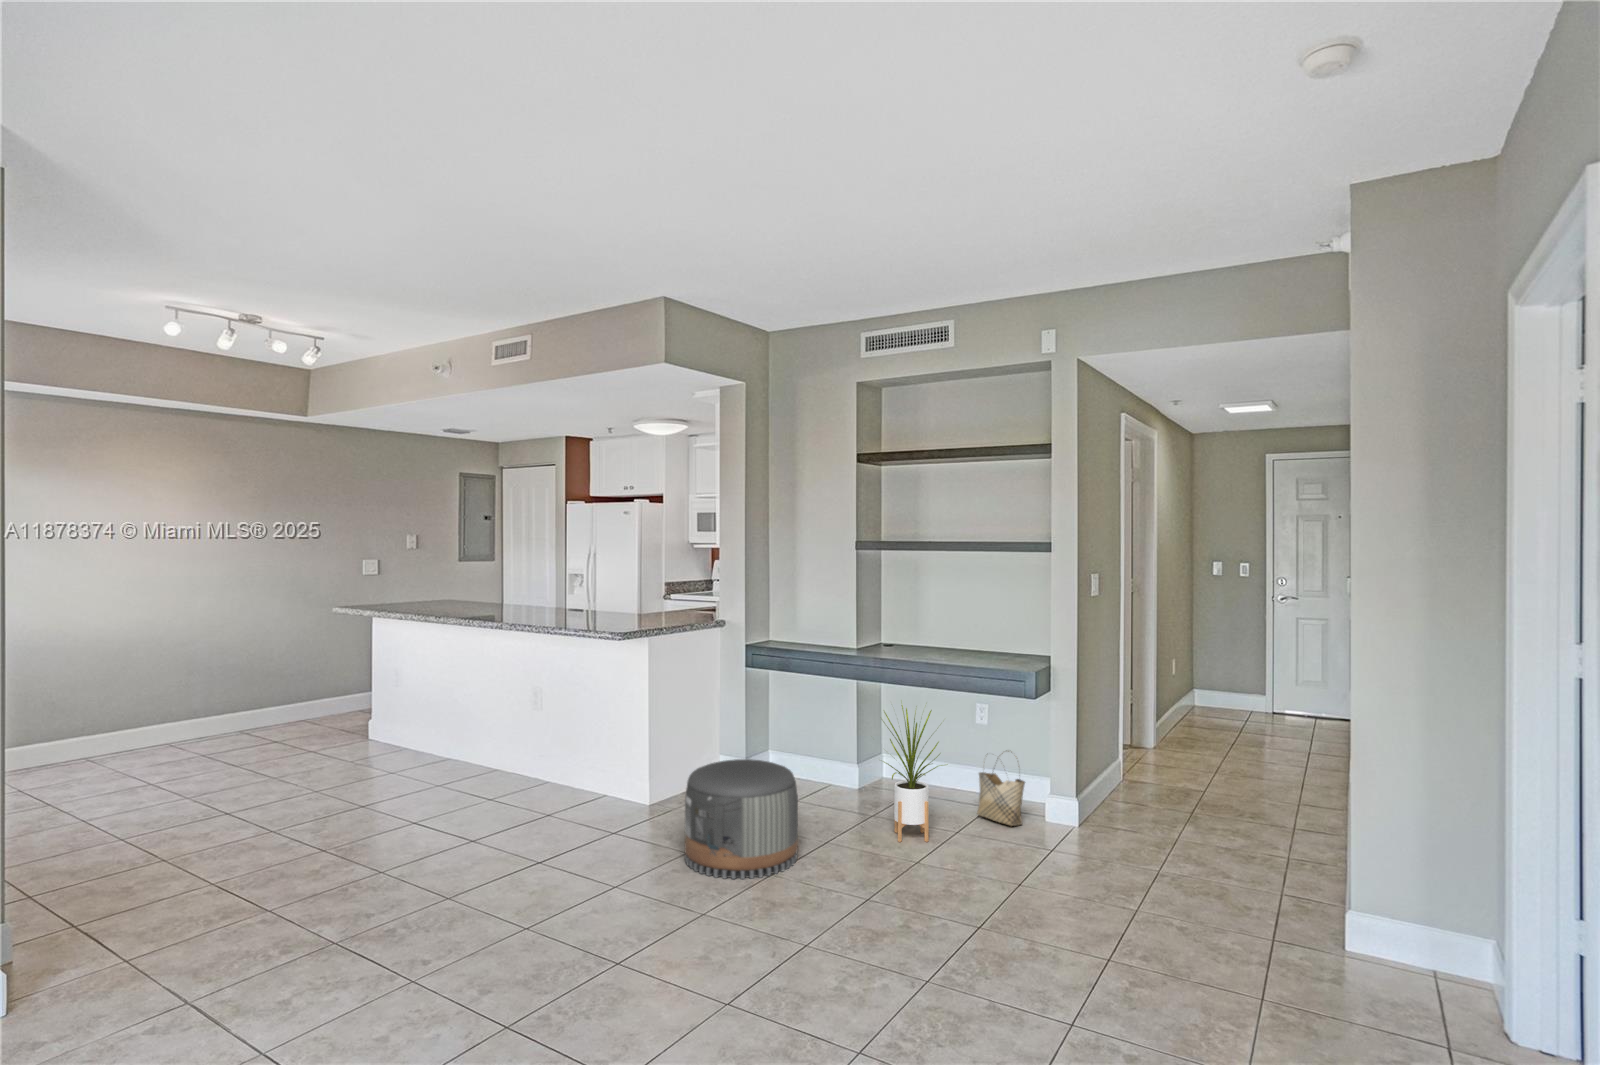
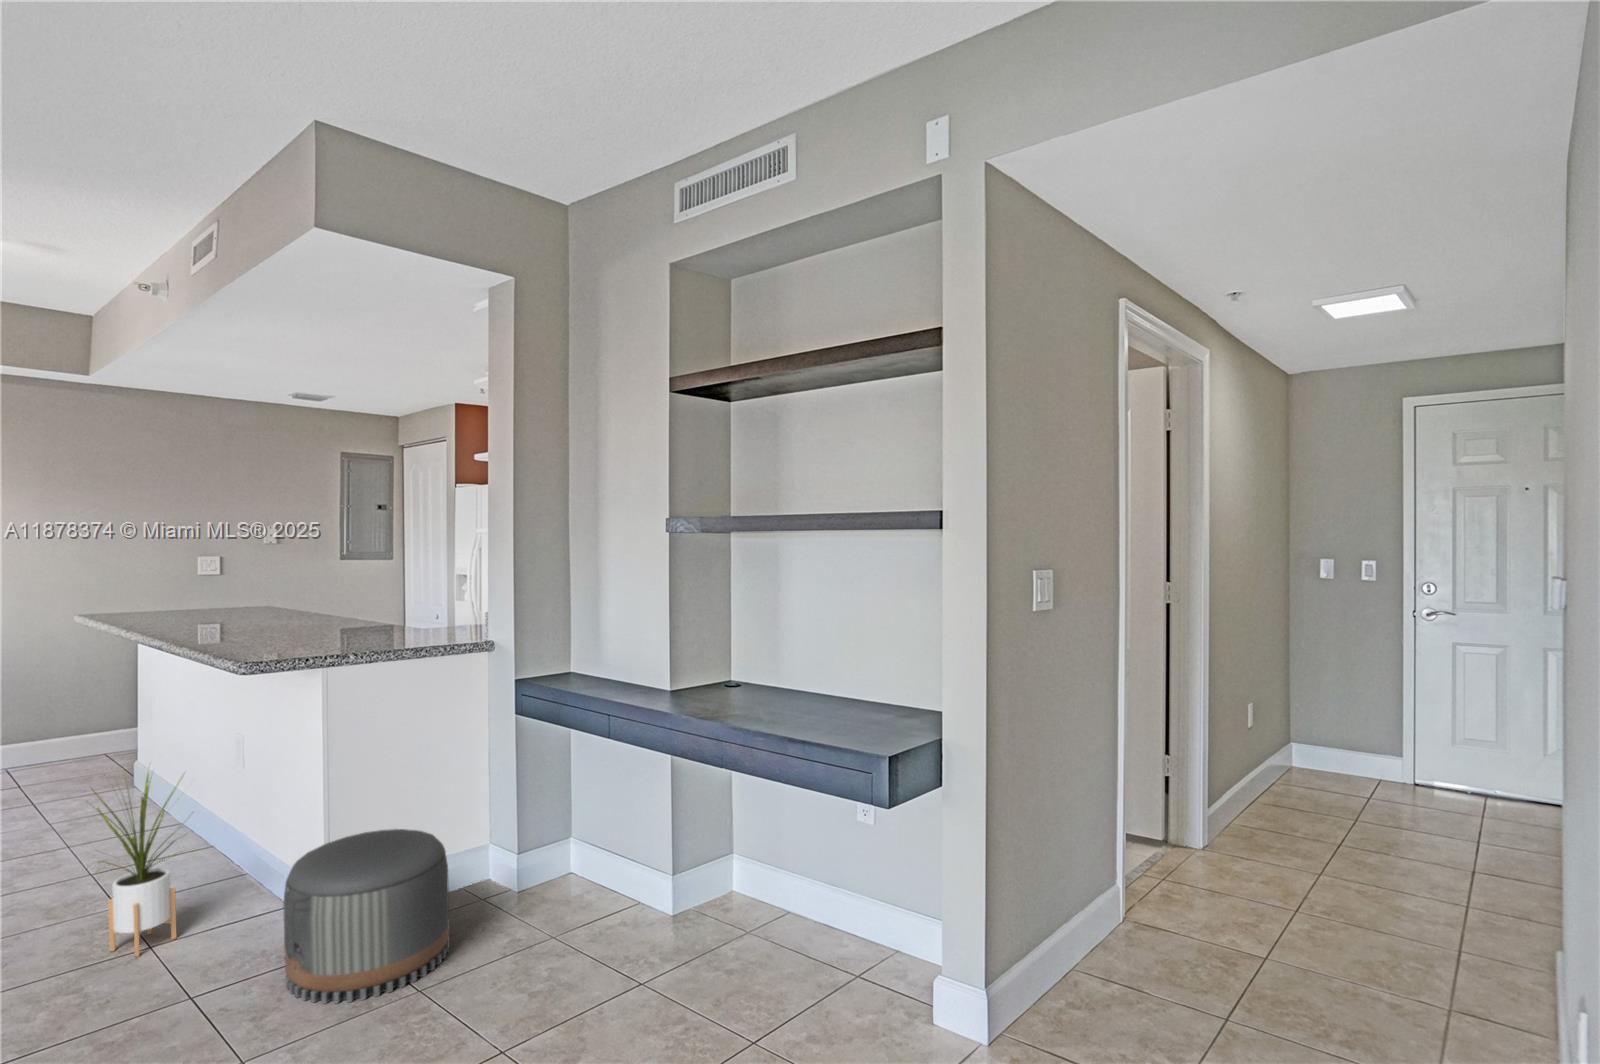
house plant: present [883,705,943,842] -> present [92,767,194,957]
woven basket: present [977,751,1025,826] -> none [743,846,790,960]

